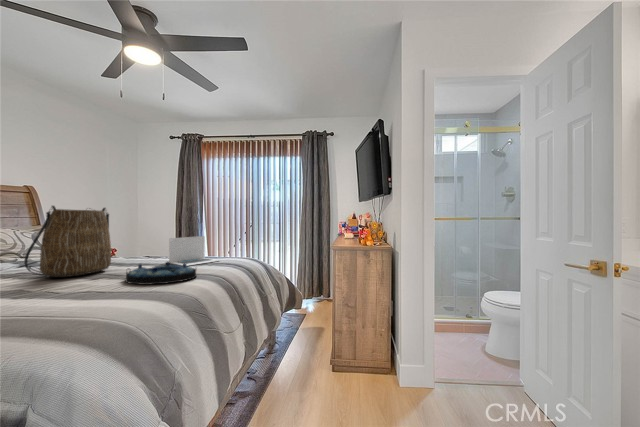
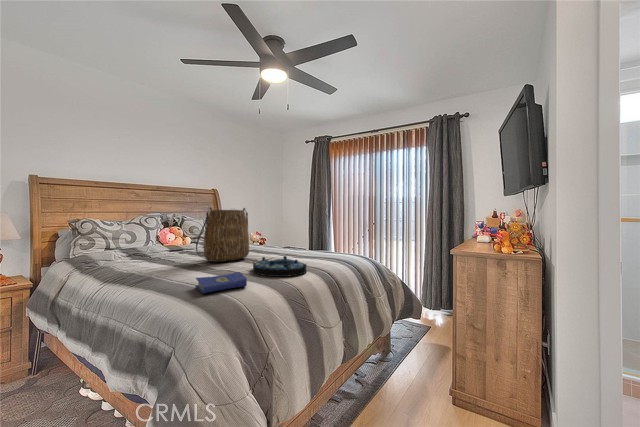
laptop: present [169,236,219,266] -> none [292,233,335,260]
hardcover book: none [49,282,130,311] -> present [195,272,247,294]

